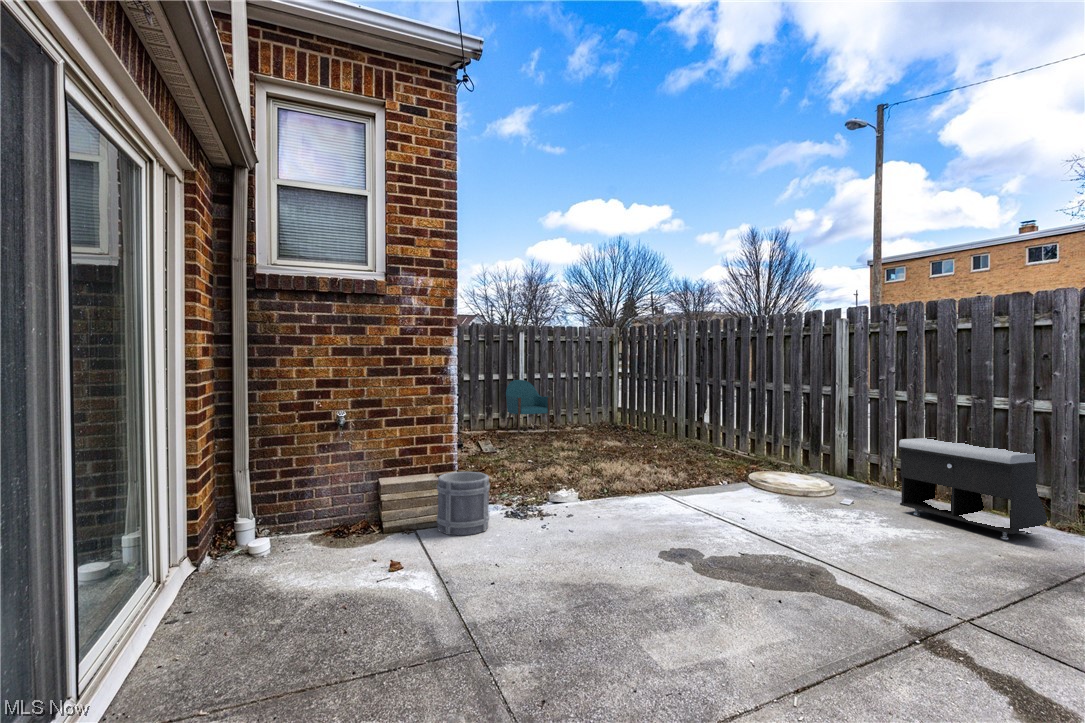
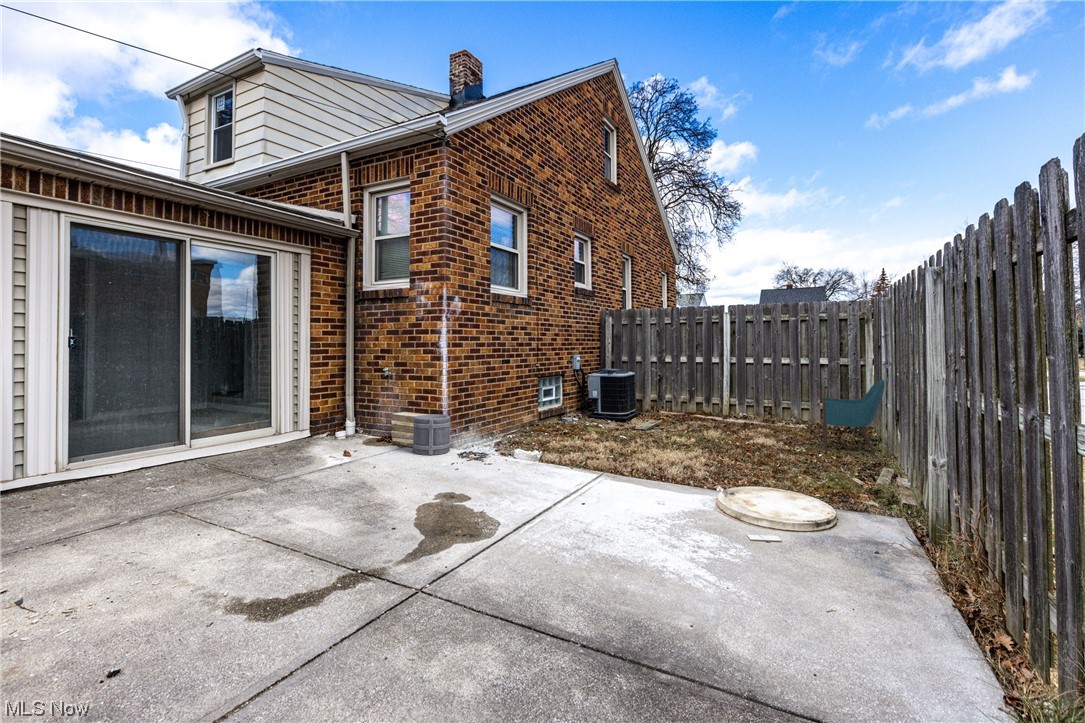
chair: present [505,380,551,434] -> present [822,380,885,456]
storage bench: present [899,438,1047,540] -> none [855,450,1047,688]

